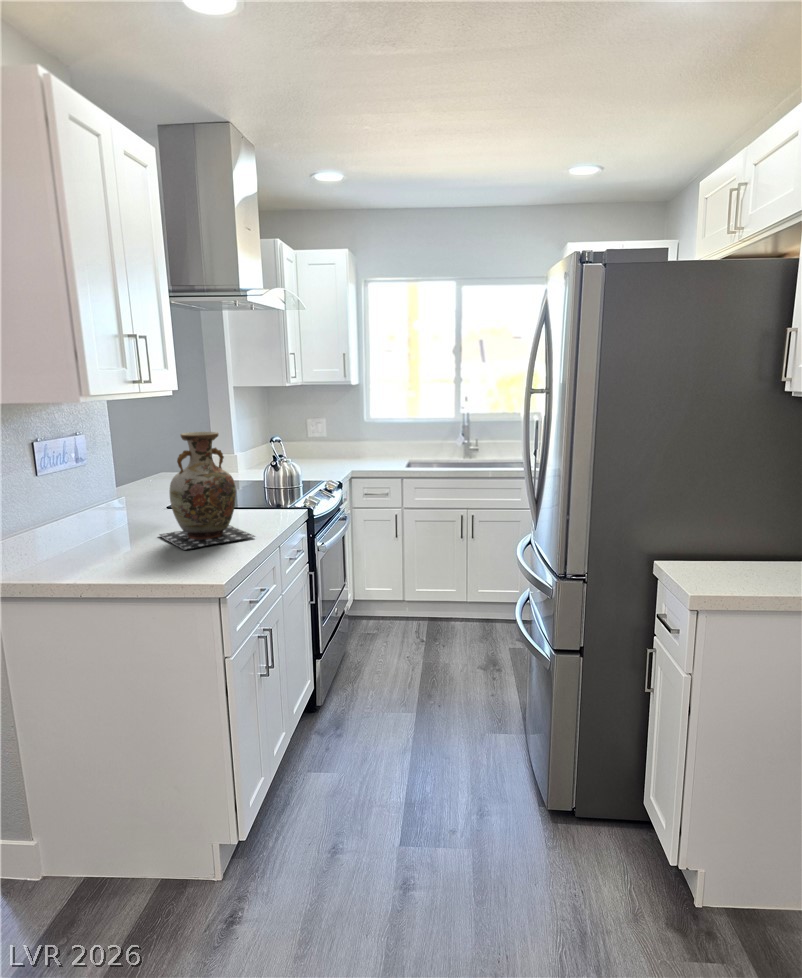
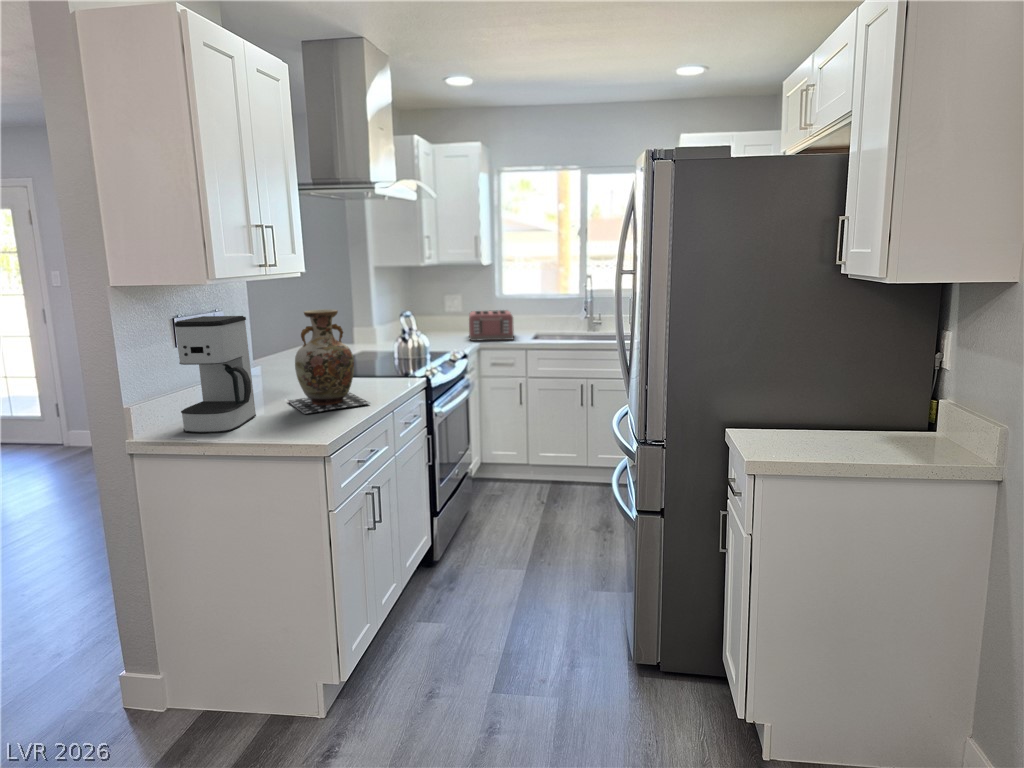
toaster: none [335,432,387,465] -> present [469,310,514,341]
coffee maker: none [39,439,127,574] -> present [174,316,256,433]

